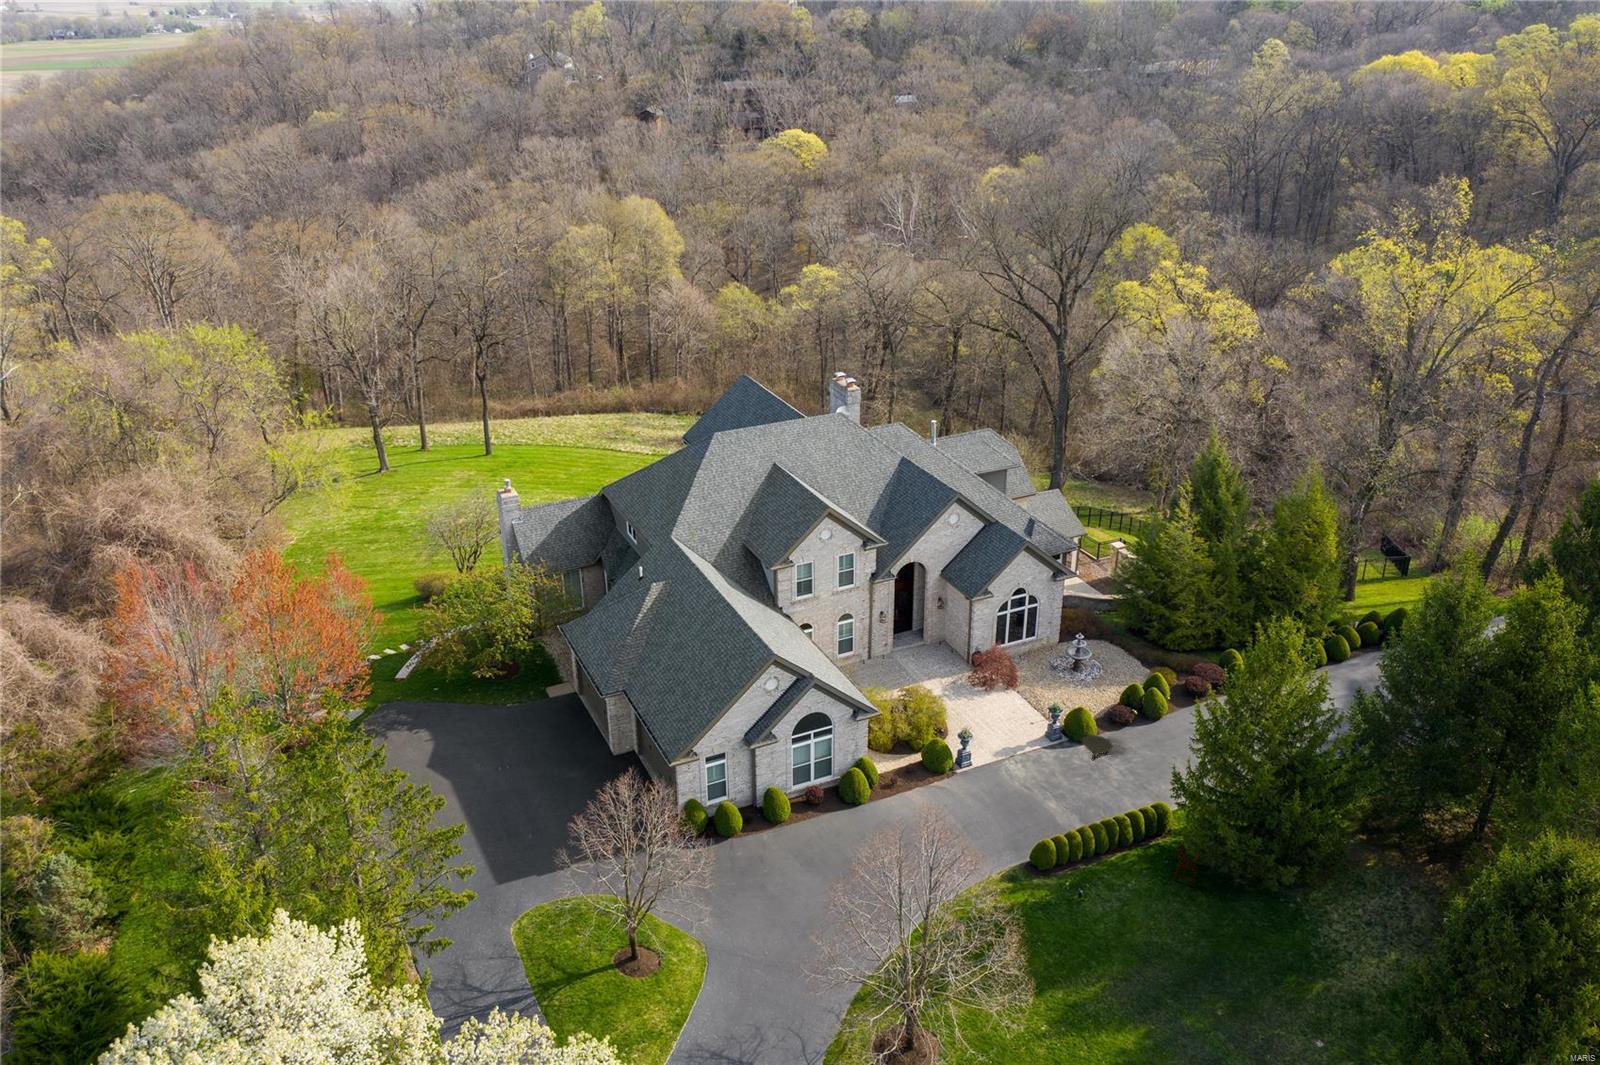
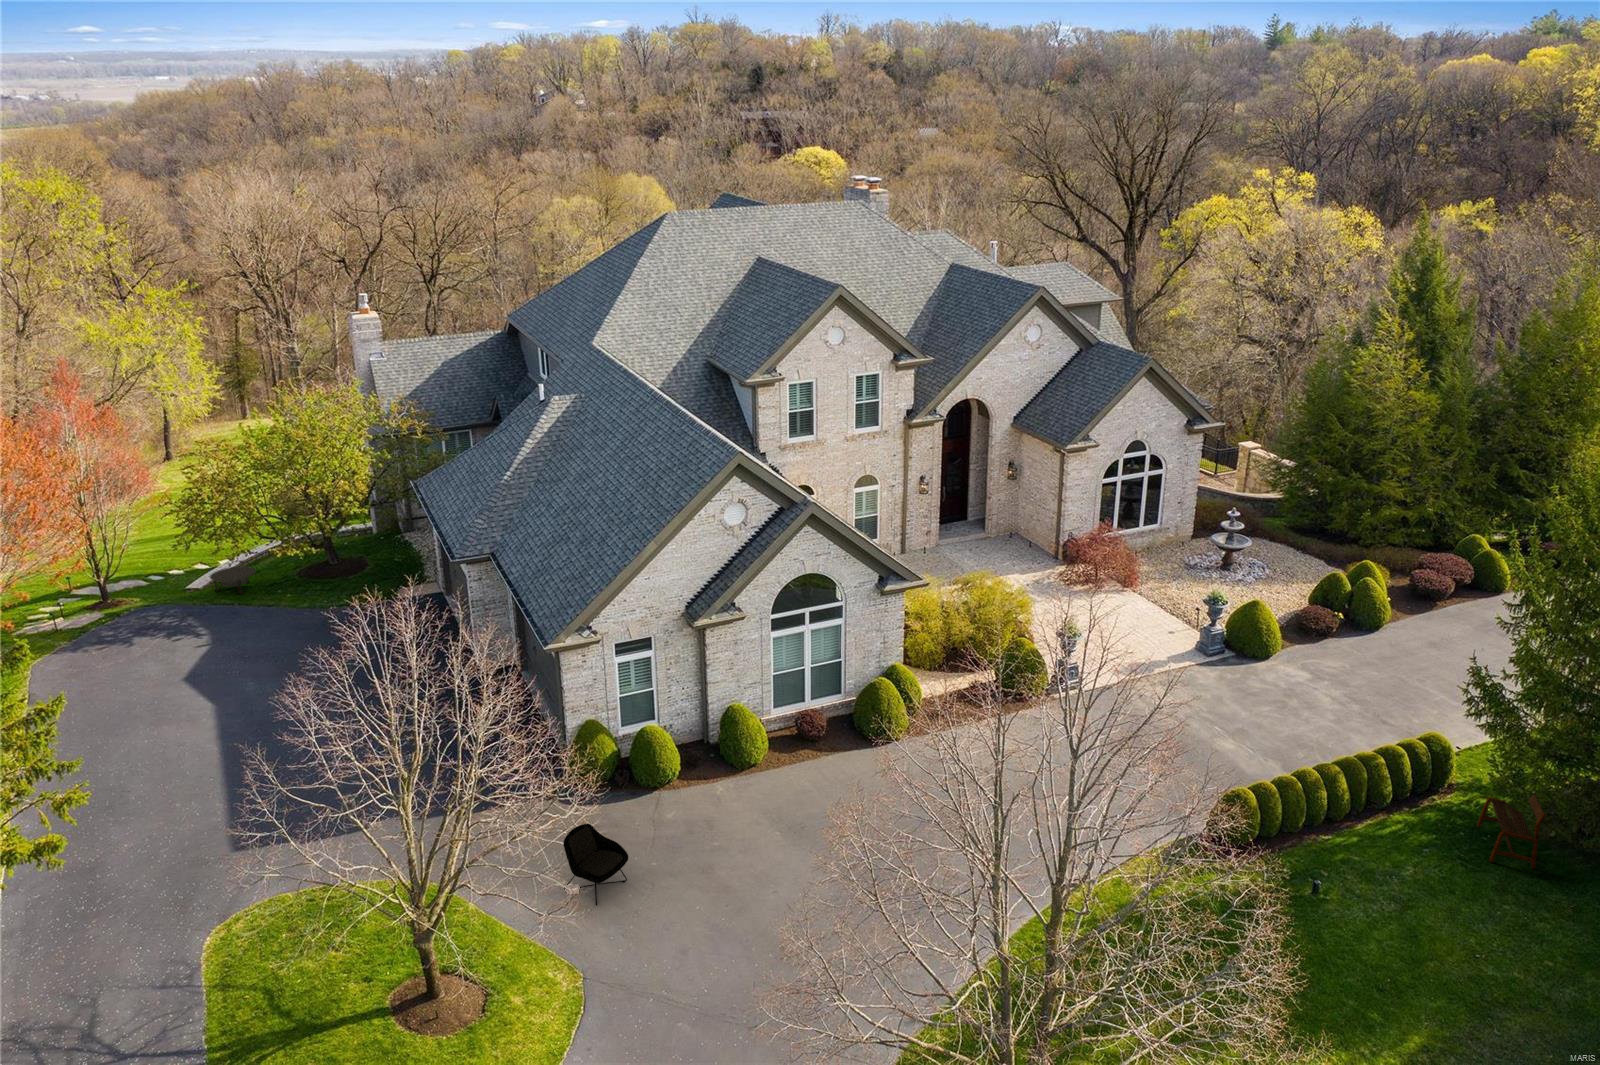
round table: present [1082,735,1112,760] -> present [210,566,256,594]
lounge chair: none [688,864,721,908] -> present [563,824,628,905]

